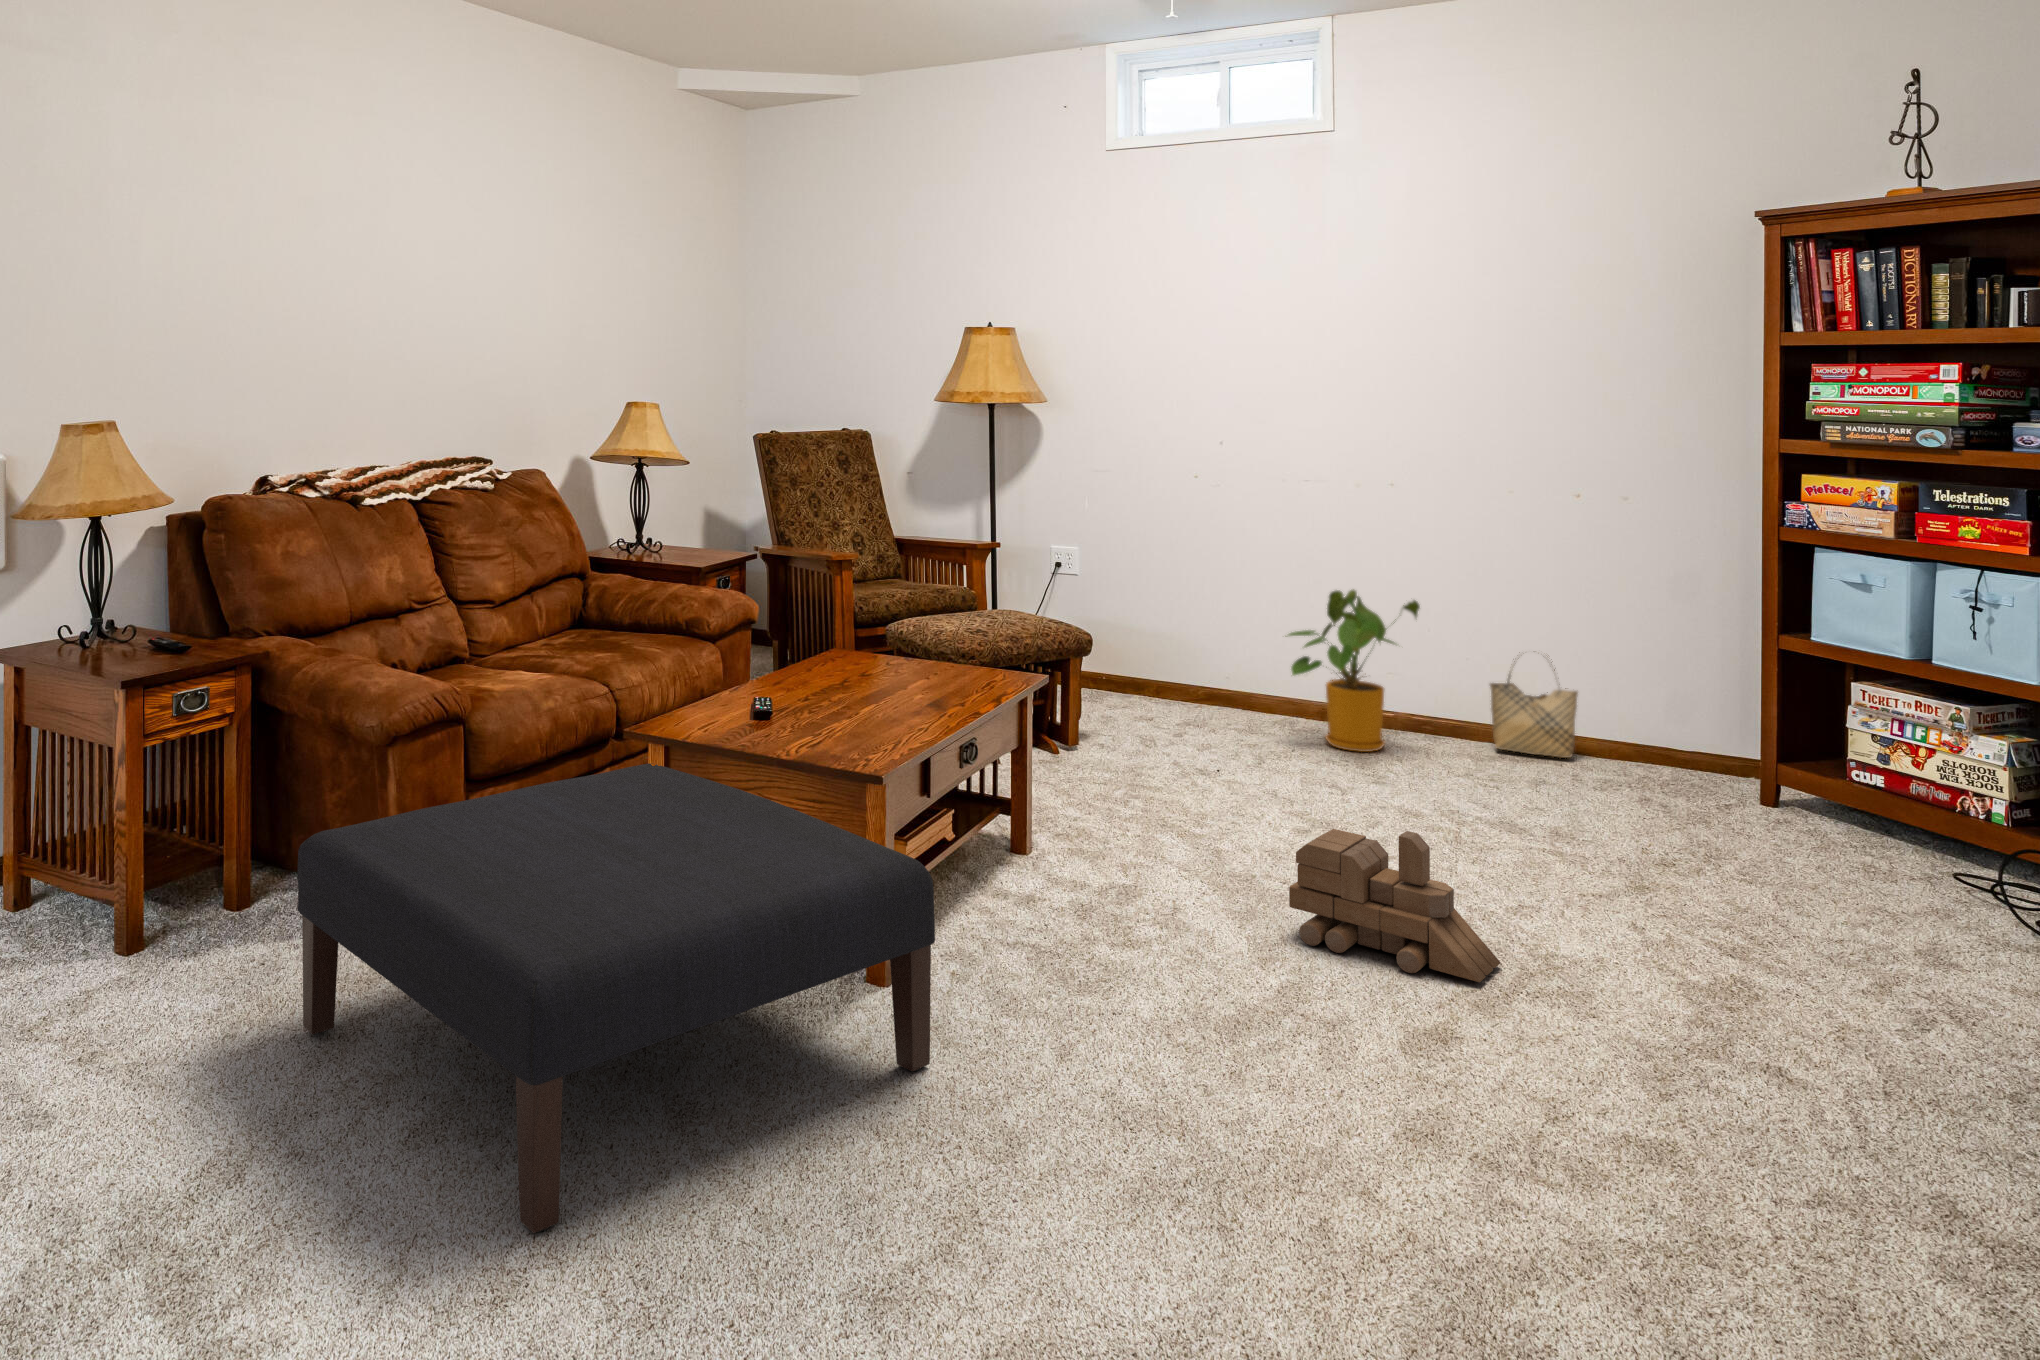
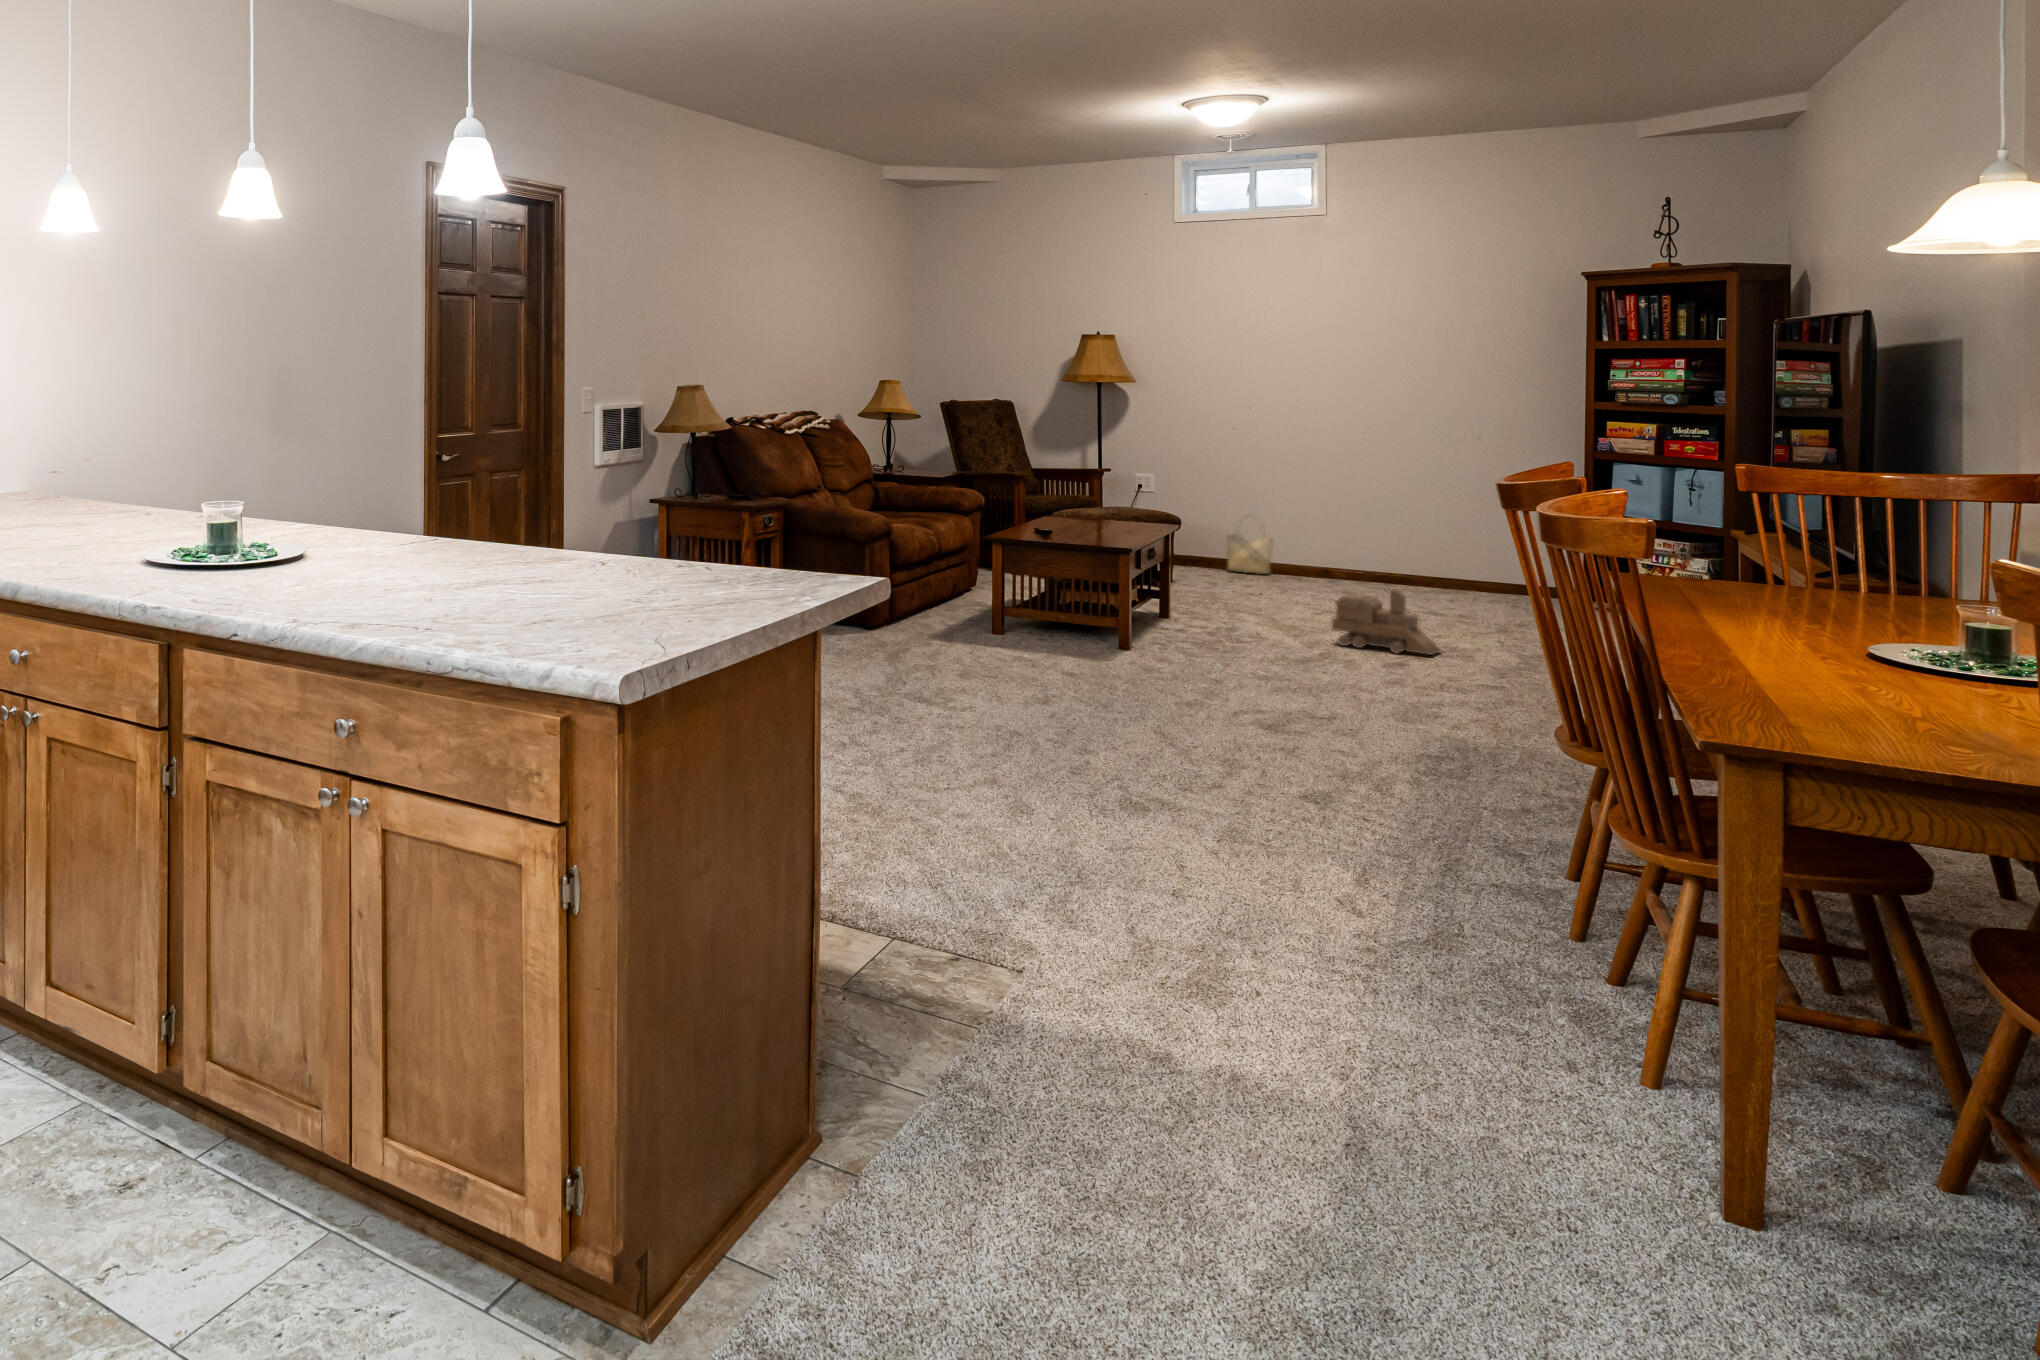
house plant: present [1289,589,1420,752] -> none [1297,495,1381,588]
woven basket: present [1490,656,1578,758] -> present [1226,519,1273,574]
ottoman: present [298,764,935,1233] -> none [876,554,1185,701]

